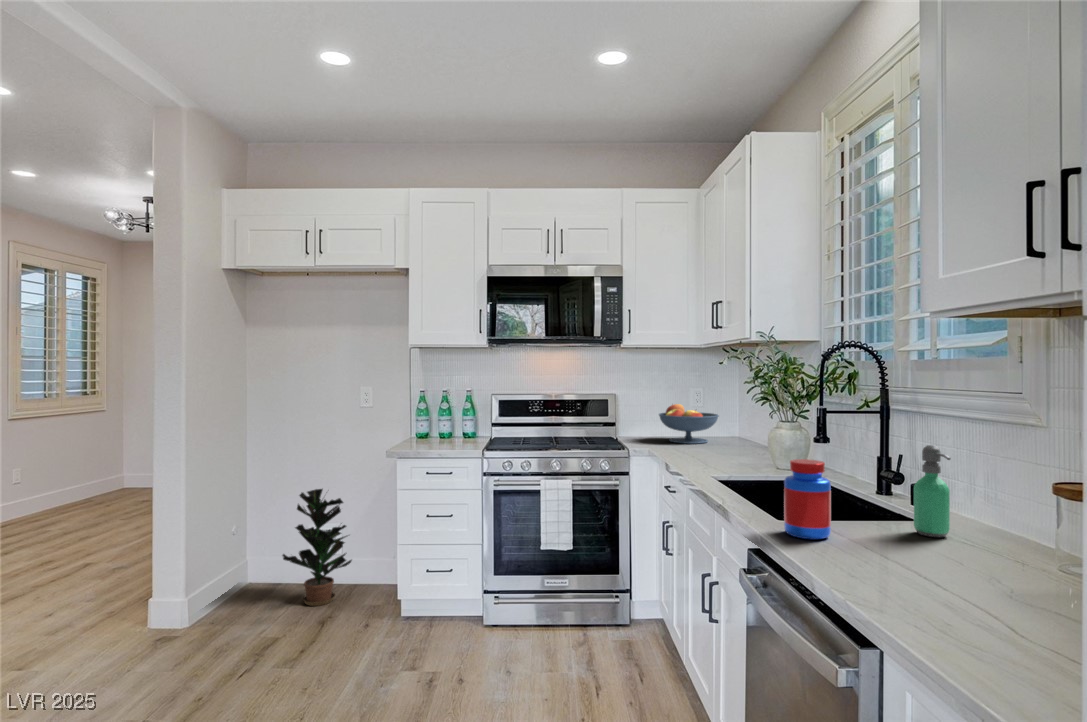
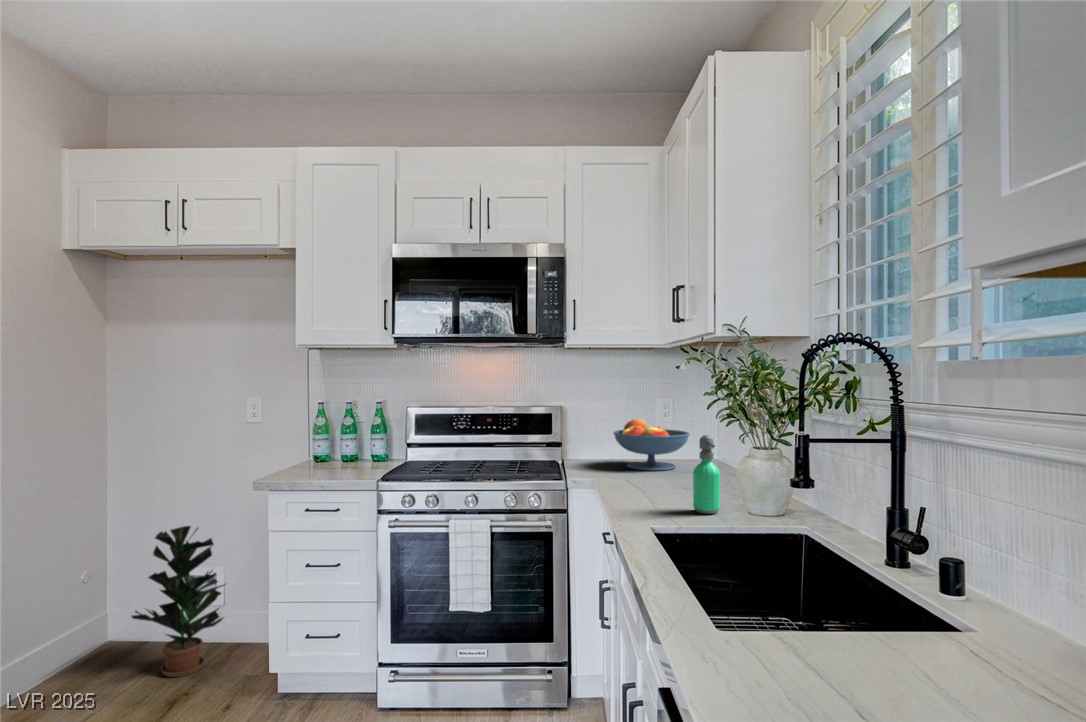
soap dispenser: present [914,445,951,537] -> present [693,435,720,514]
jar: present [784,459,831,539] -> none [717,531,796,680]

